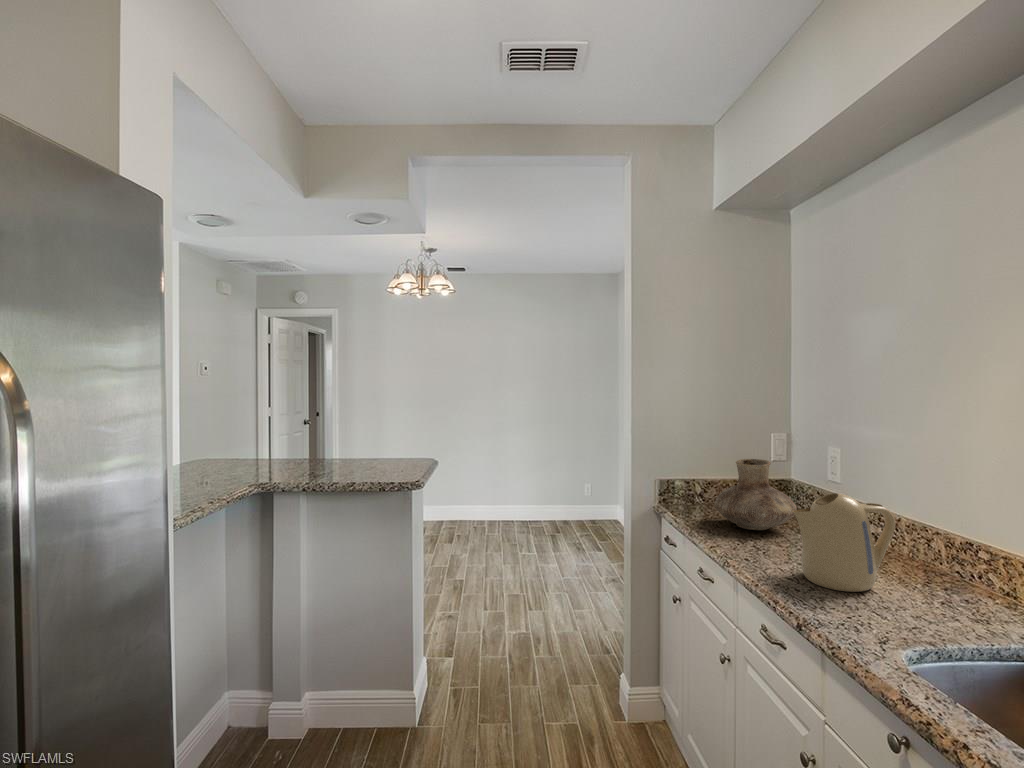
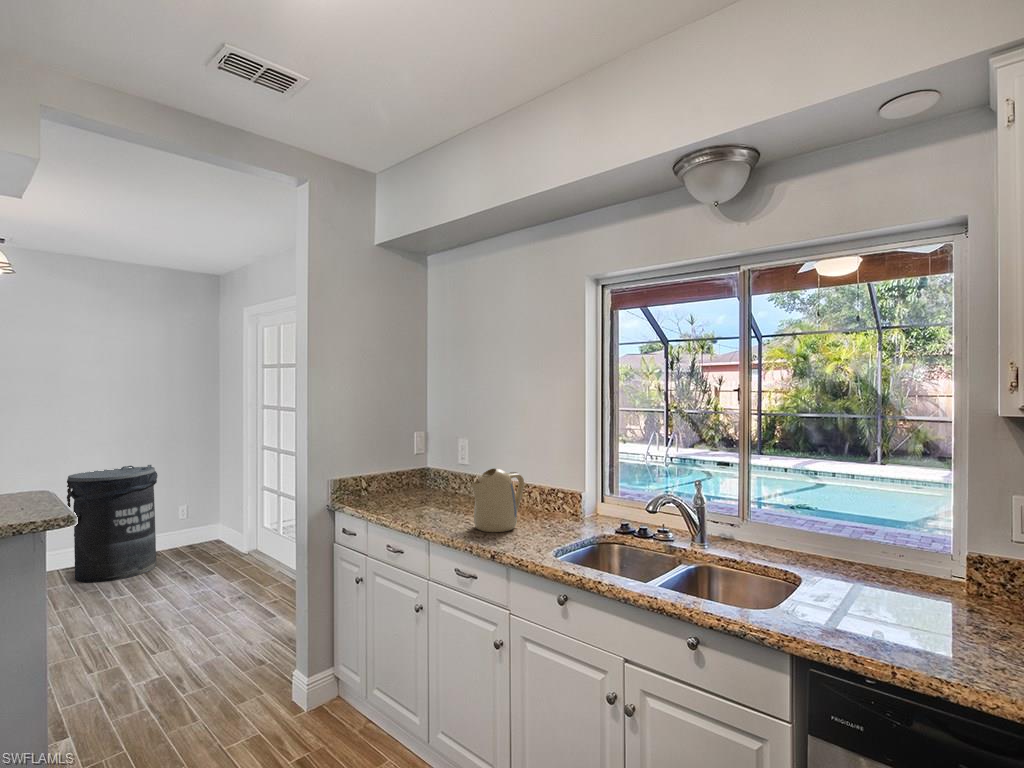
trash can: none [503,443,564,537] -> present [67,465,158,583]
vase: present [715,459,797,530] -> none [391,454,449,508]

